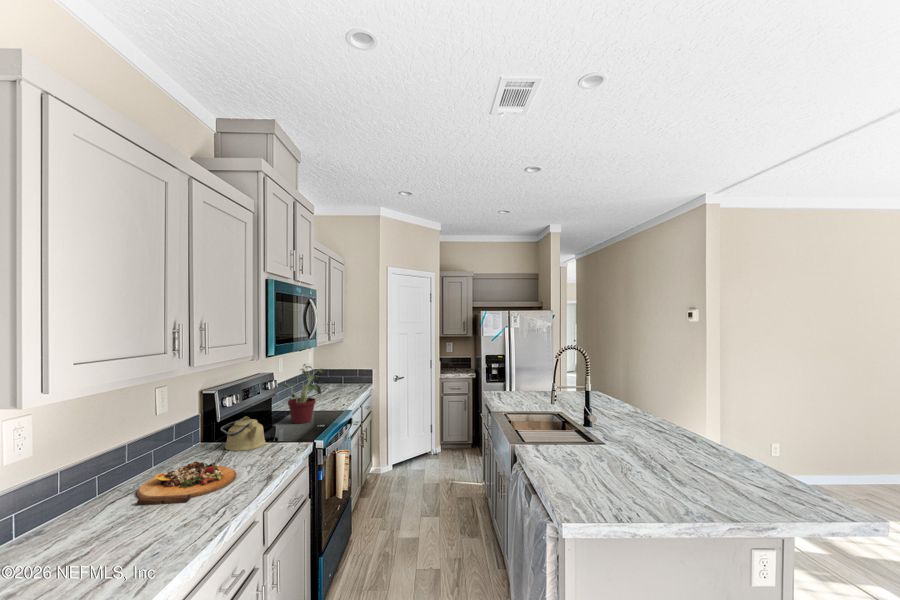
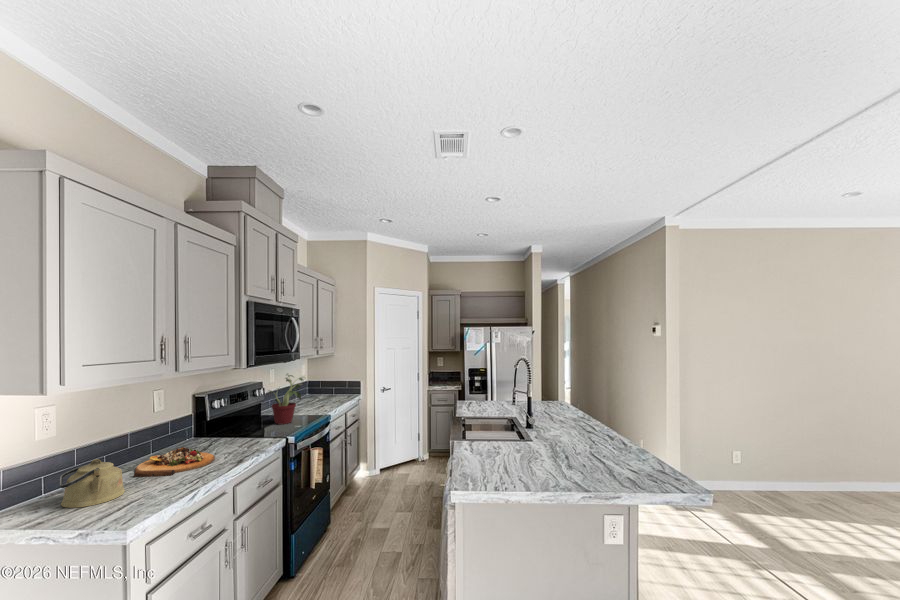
kettle: present [221,416,266,451] -> present [60,459,125,508]

